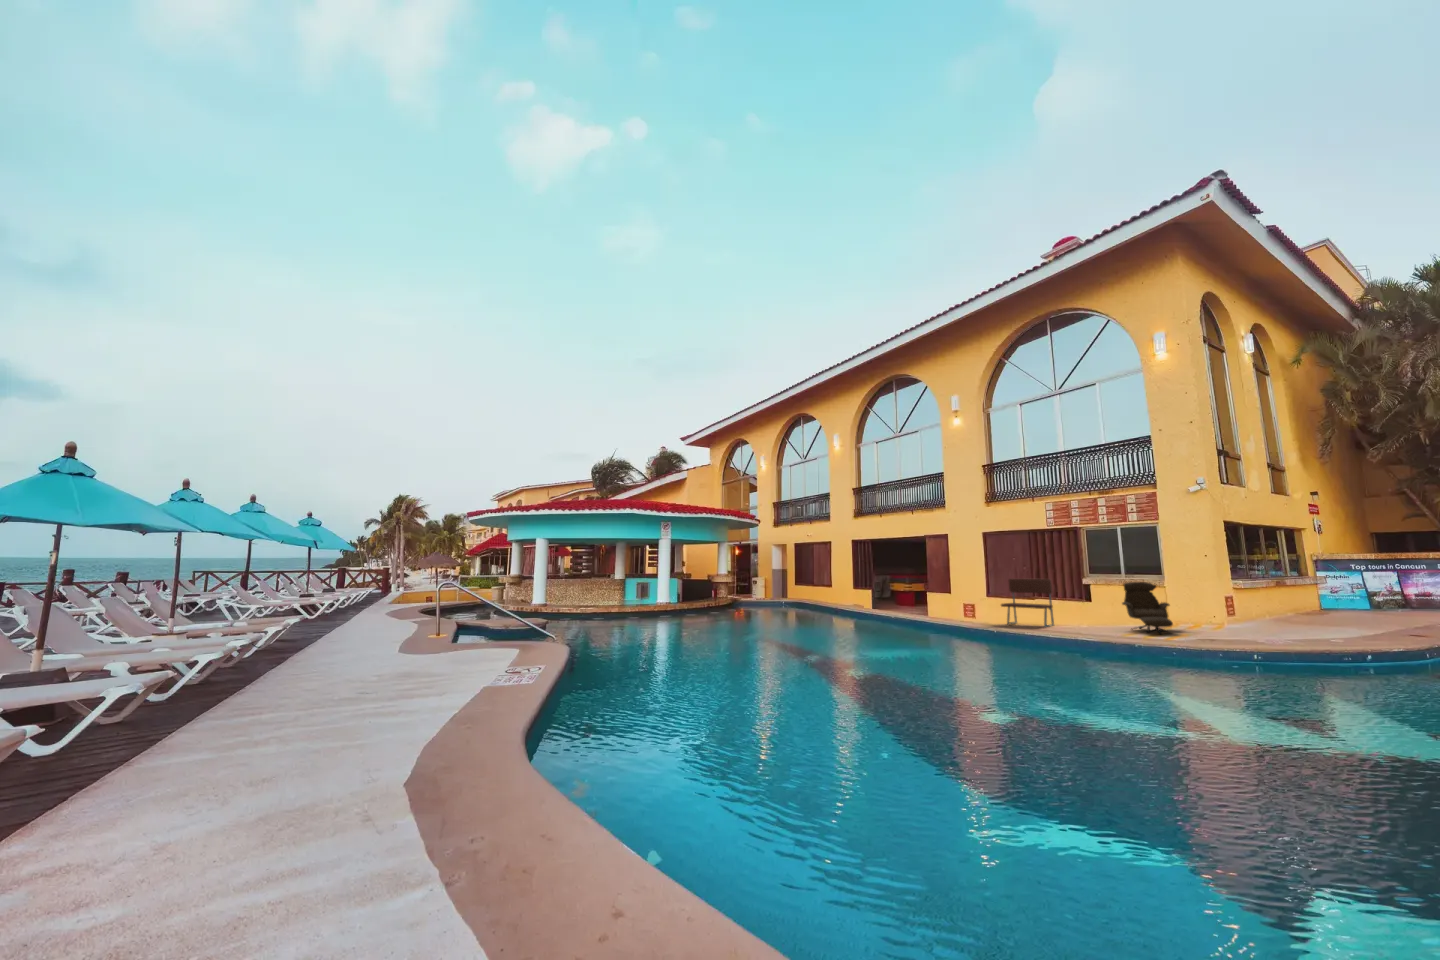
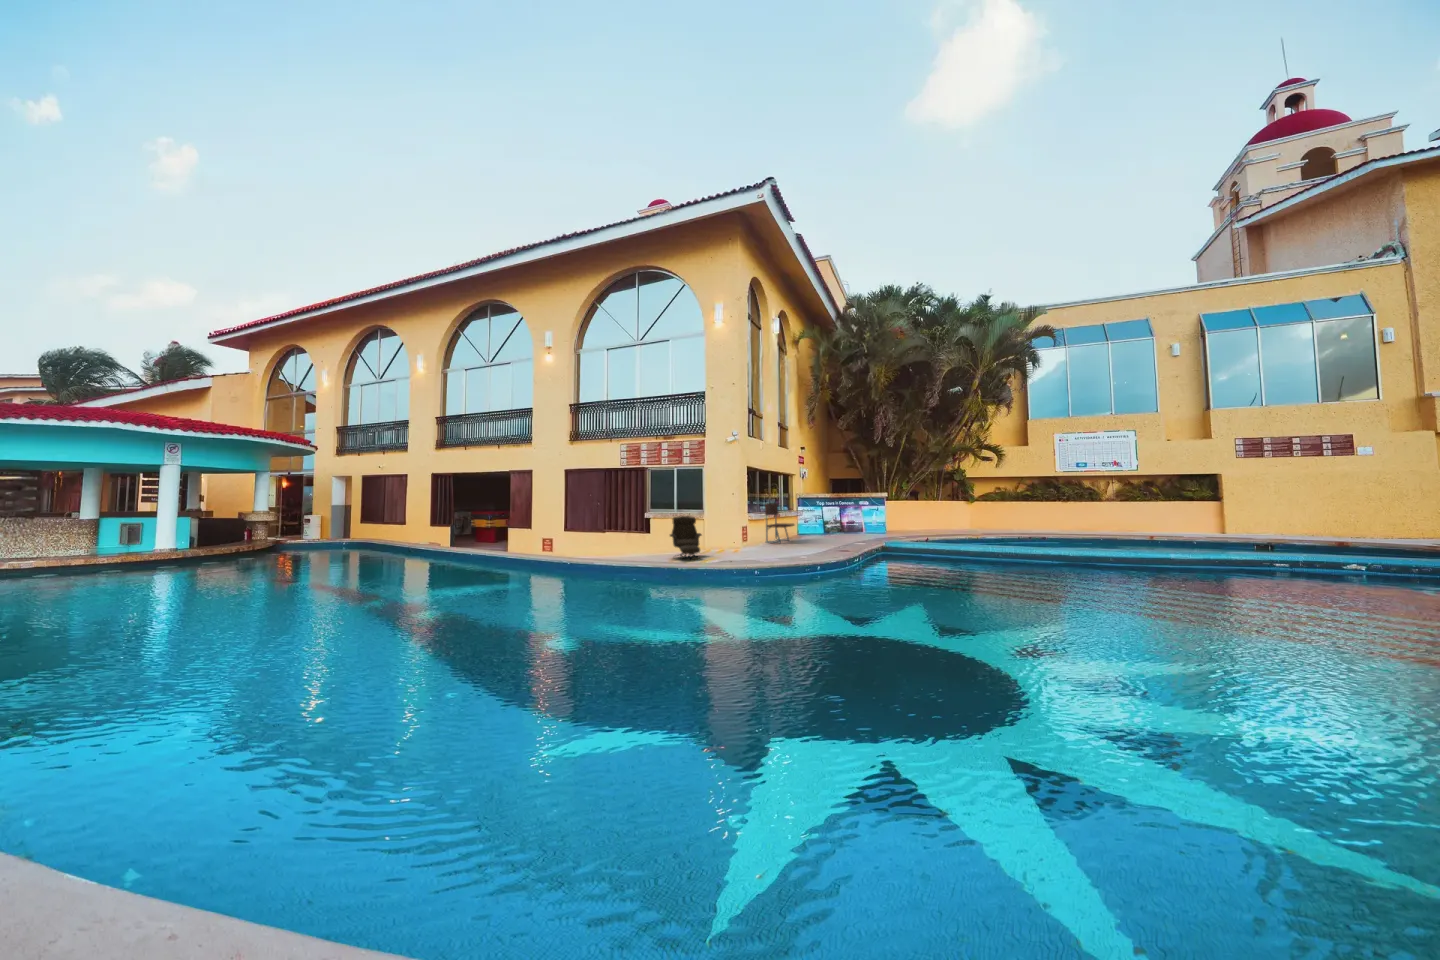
bench: present [1001,579,1054,627] -> present [765,503,794,543]

